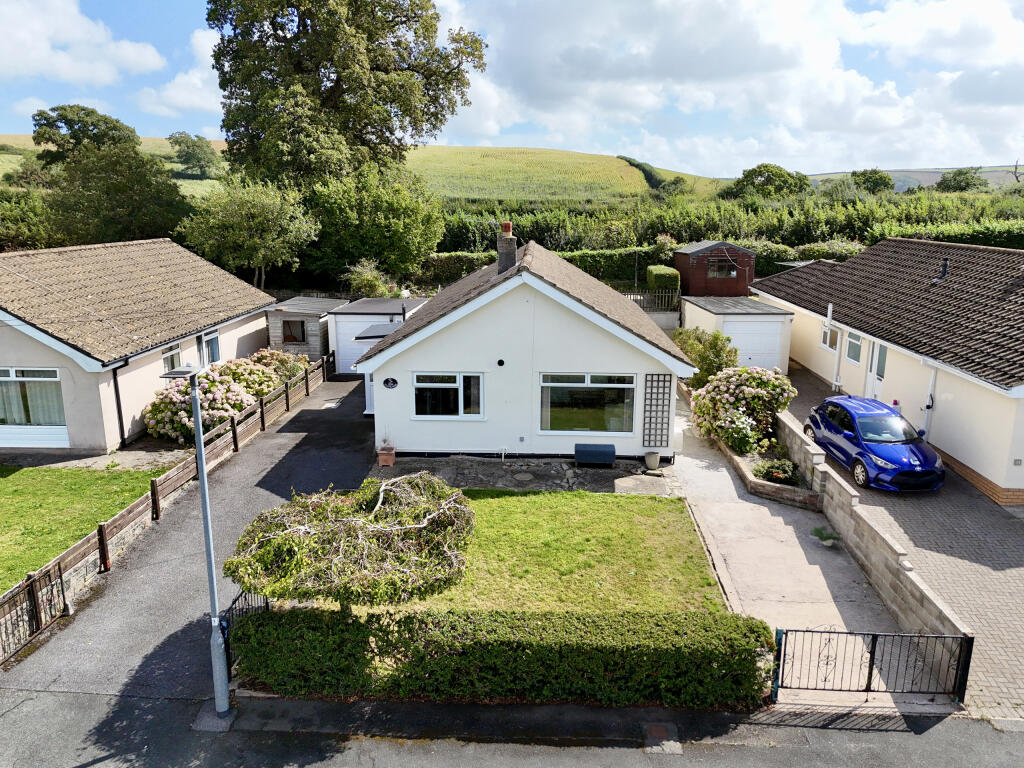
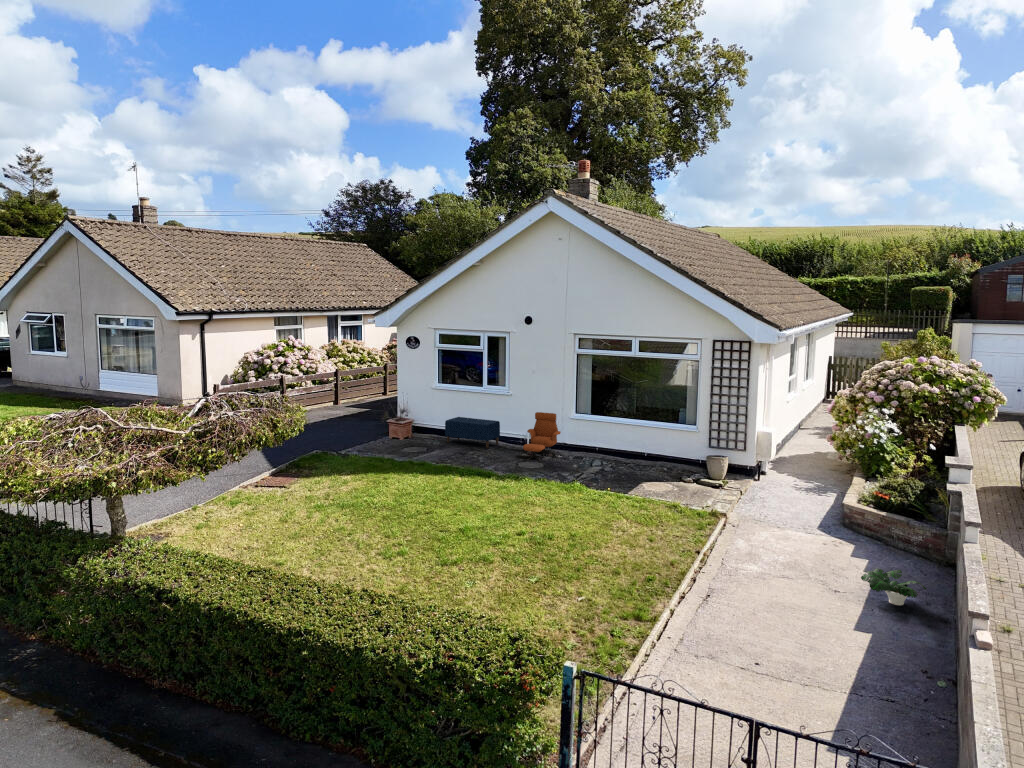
lounge chair: none [507,432,533,473] -> present [523,412,561,461]
bench: present [574,444,616,468] -> present [445,417,500,448]

